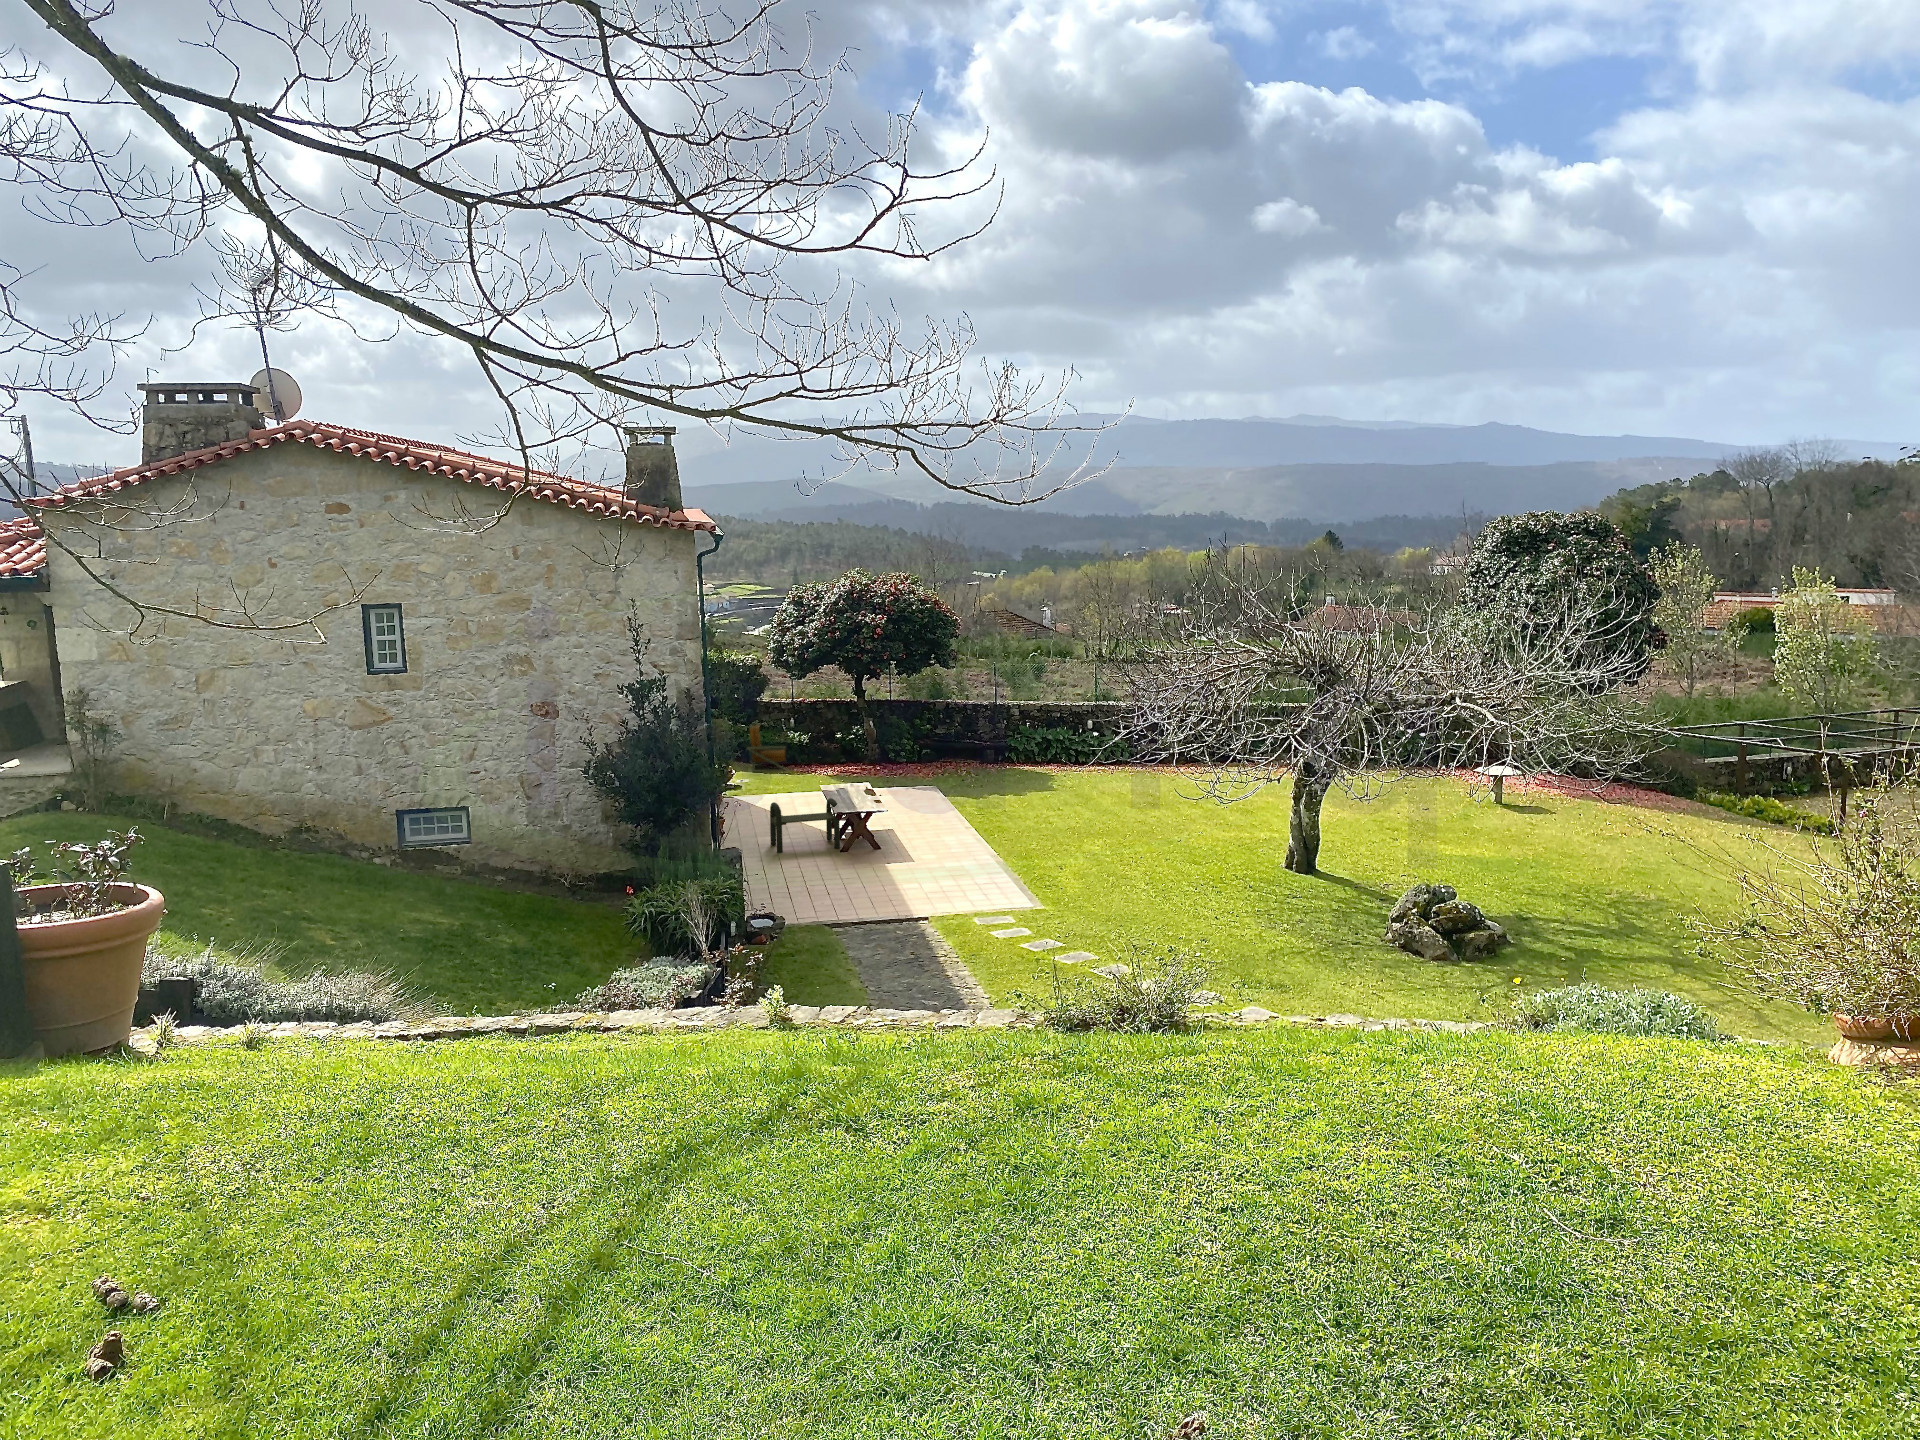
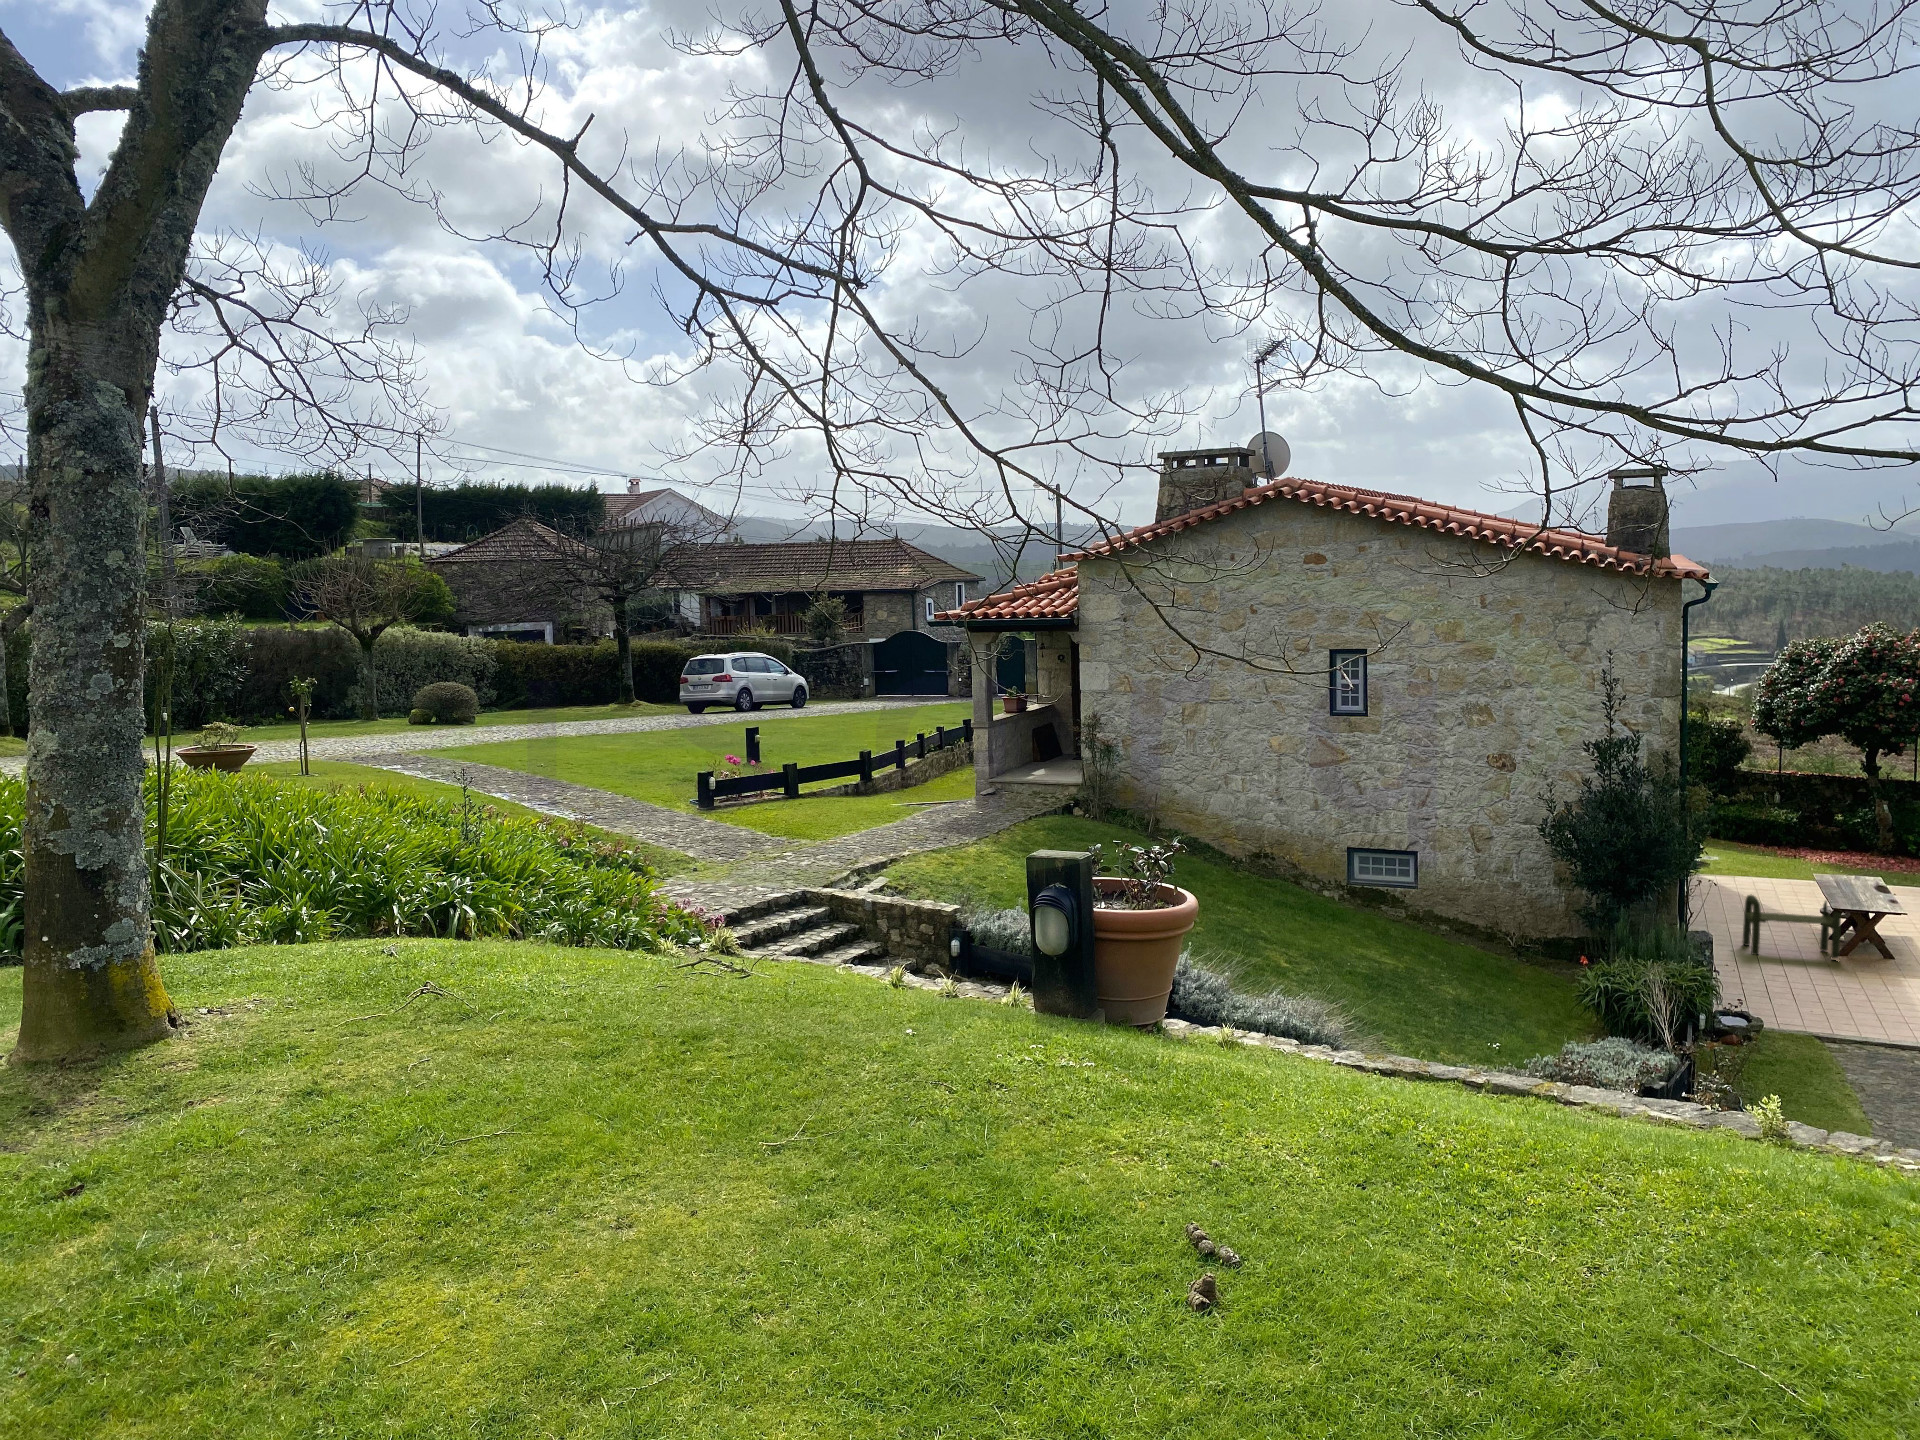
lounge chair: present [747,725,786,772] -> none [1707,803,1762,866]

